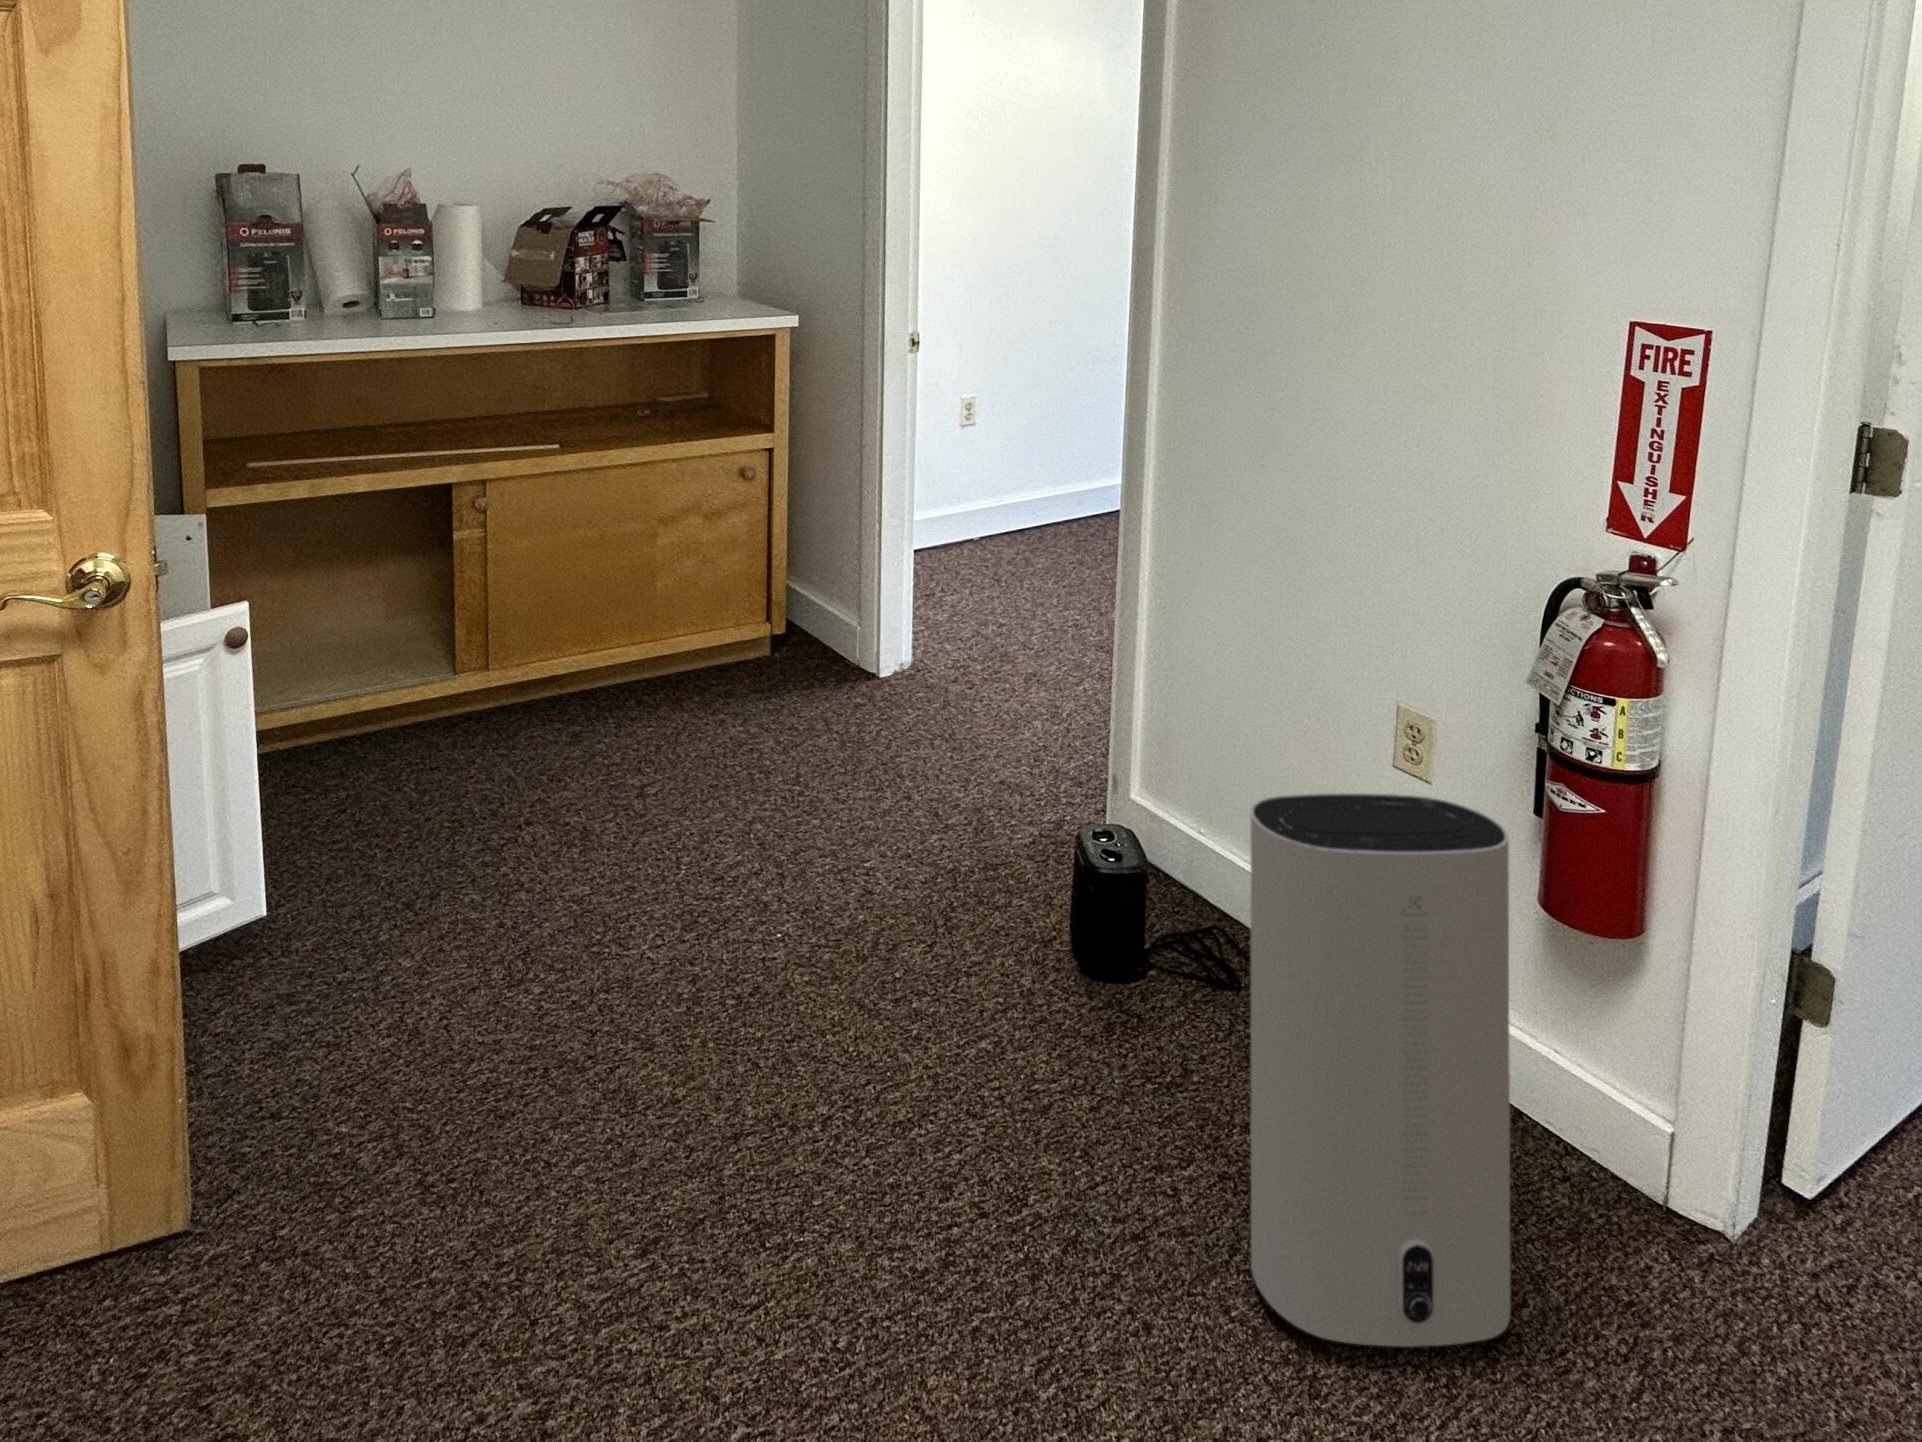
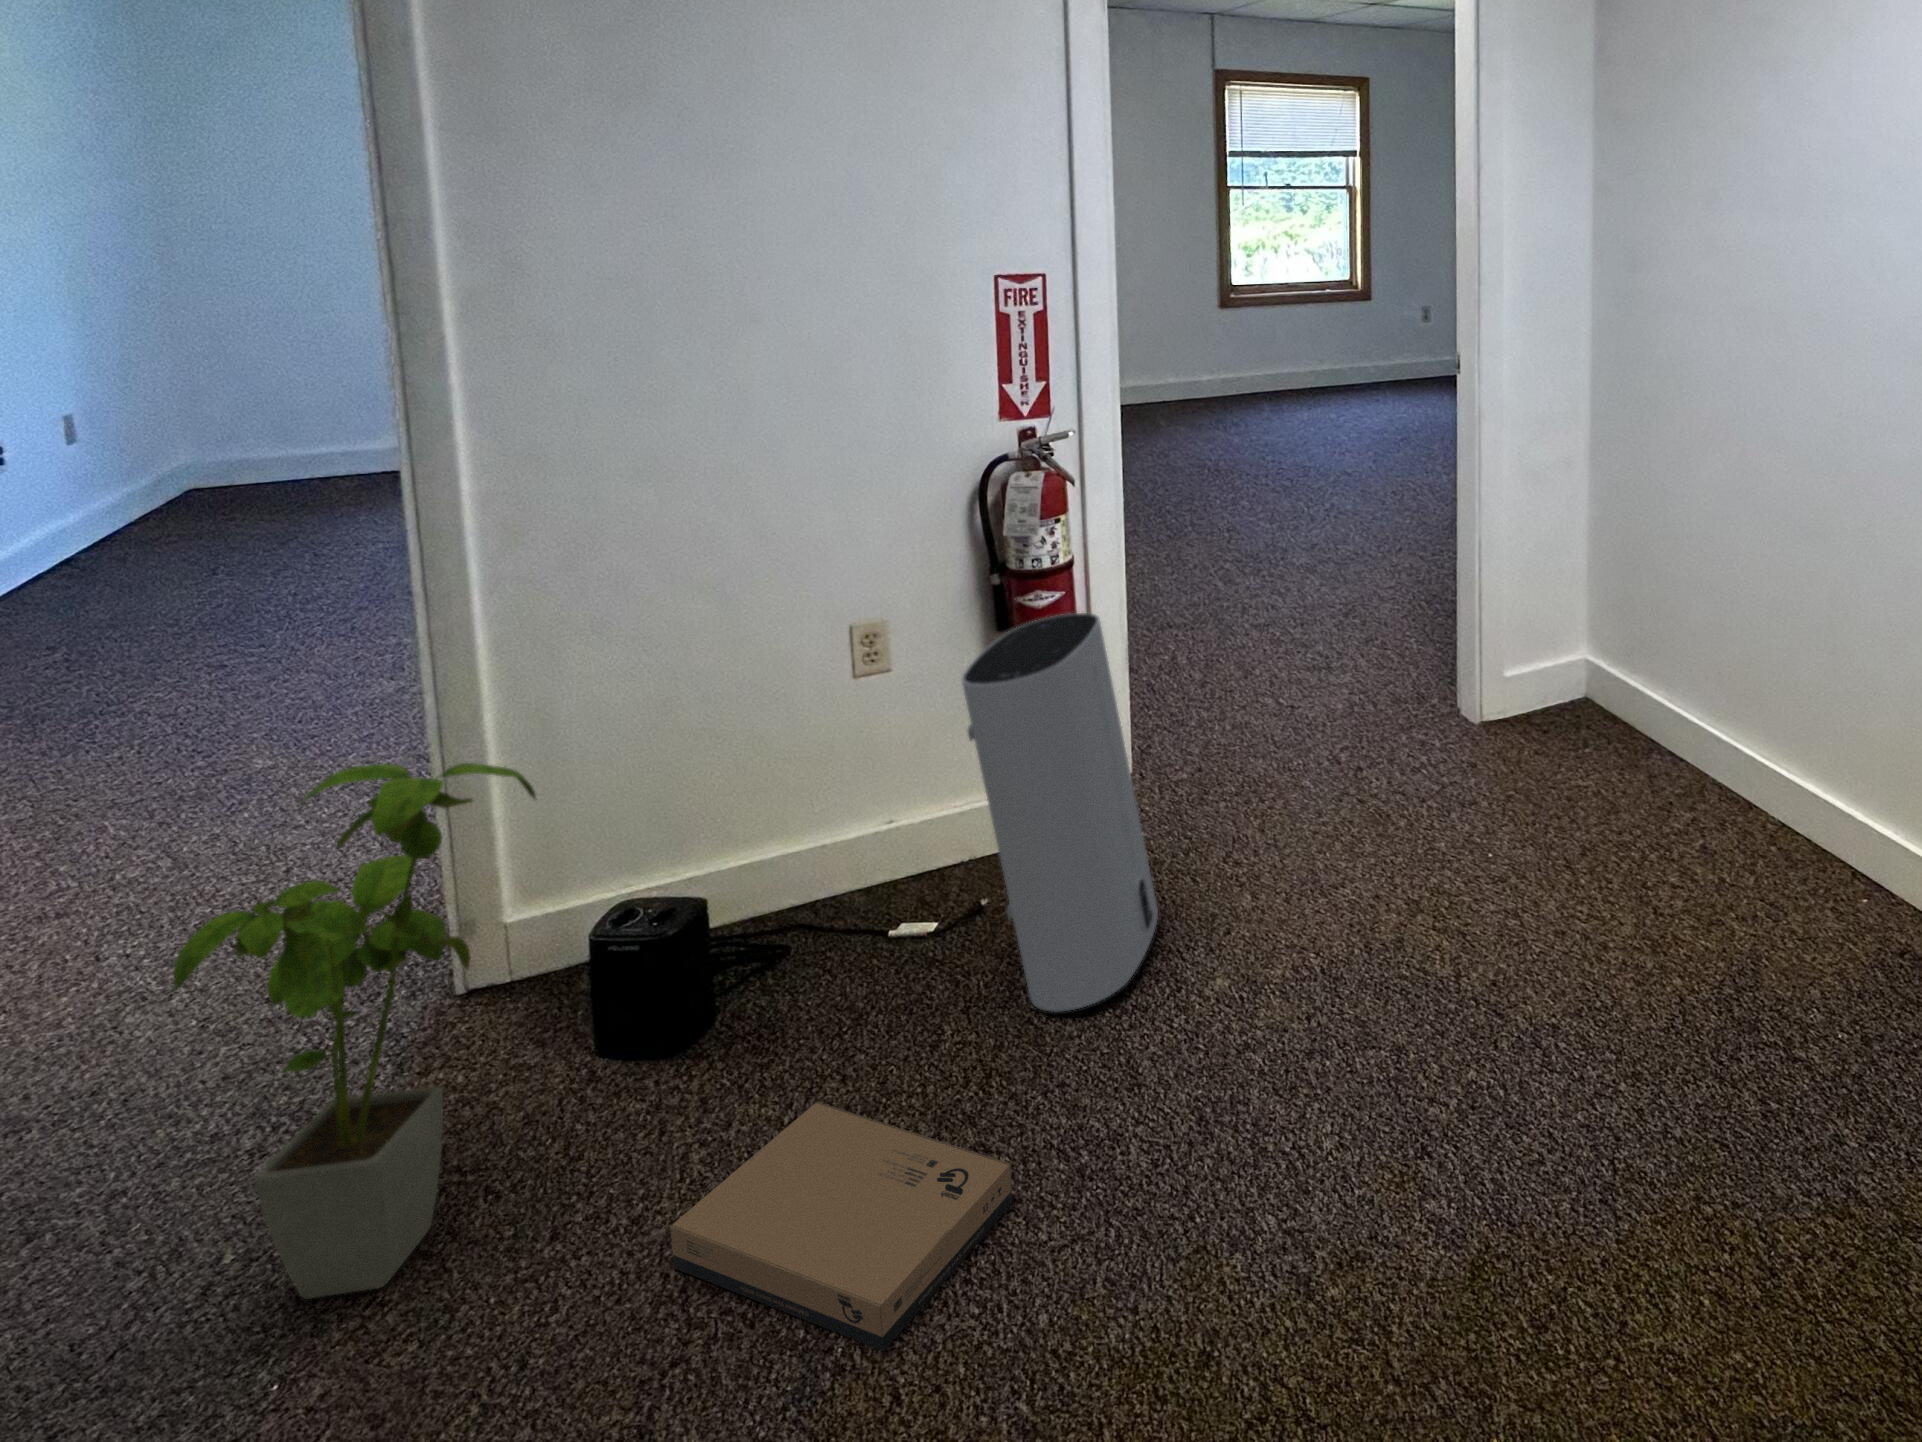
house plant: none [799,586,983,941] -> present [174,763,536,1299]
cardboard box: none [801,1050,1022,1332] -> present [670,1102,1012,1351]

